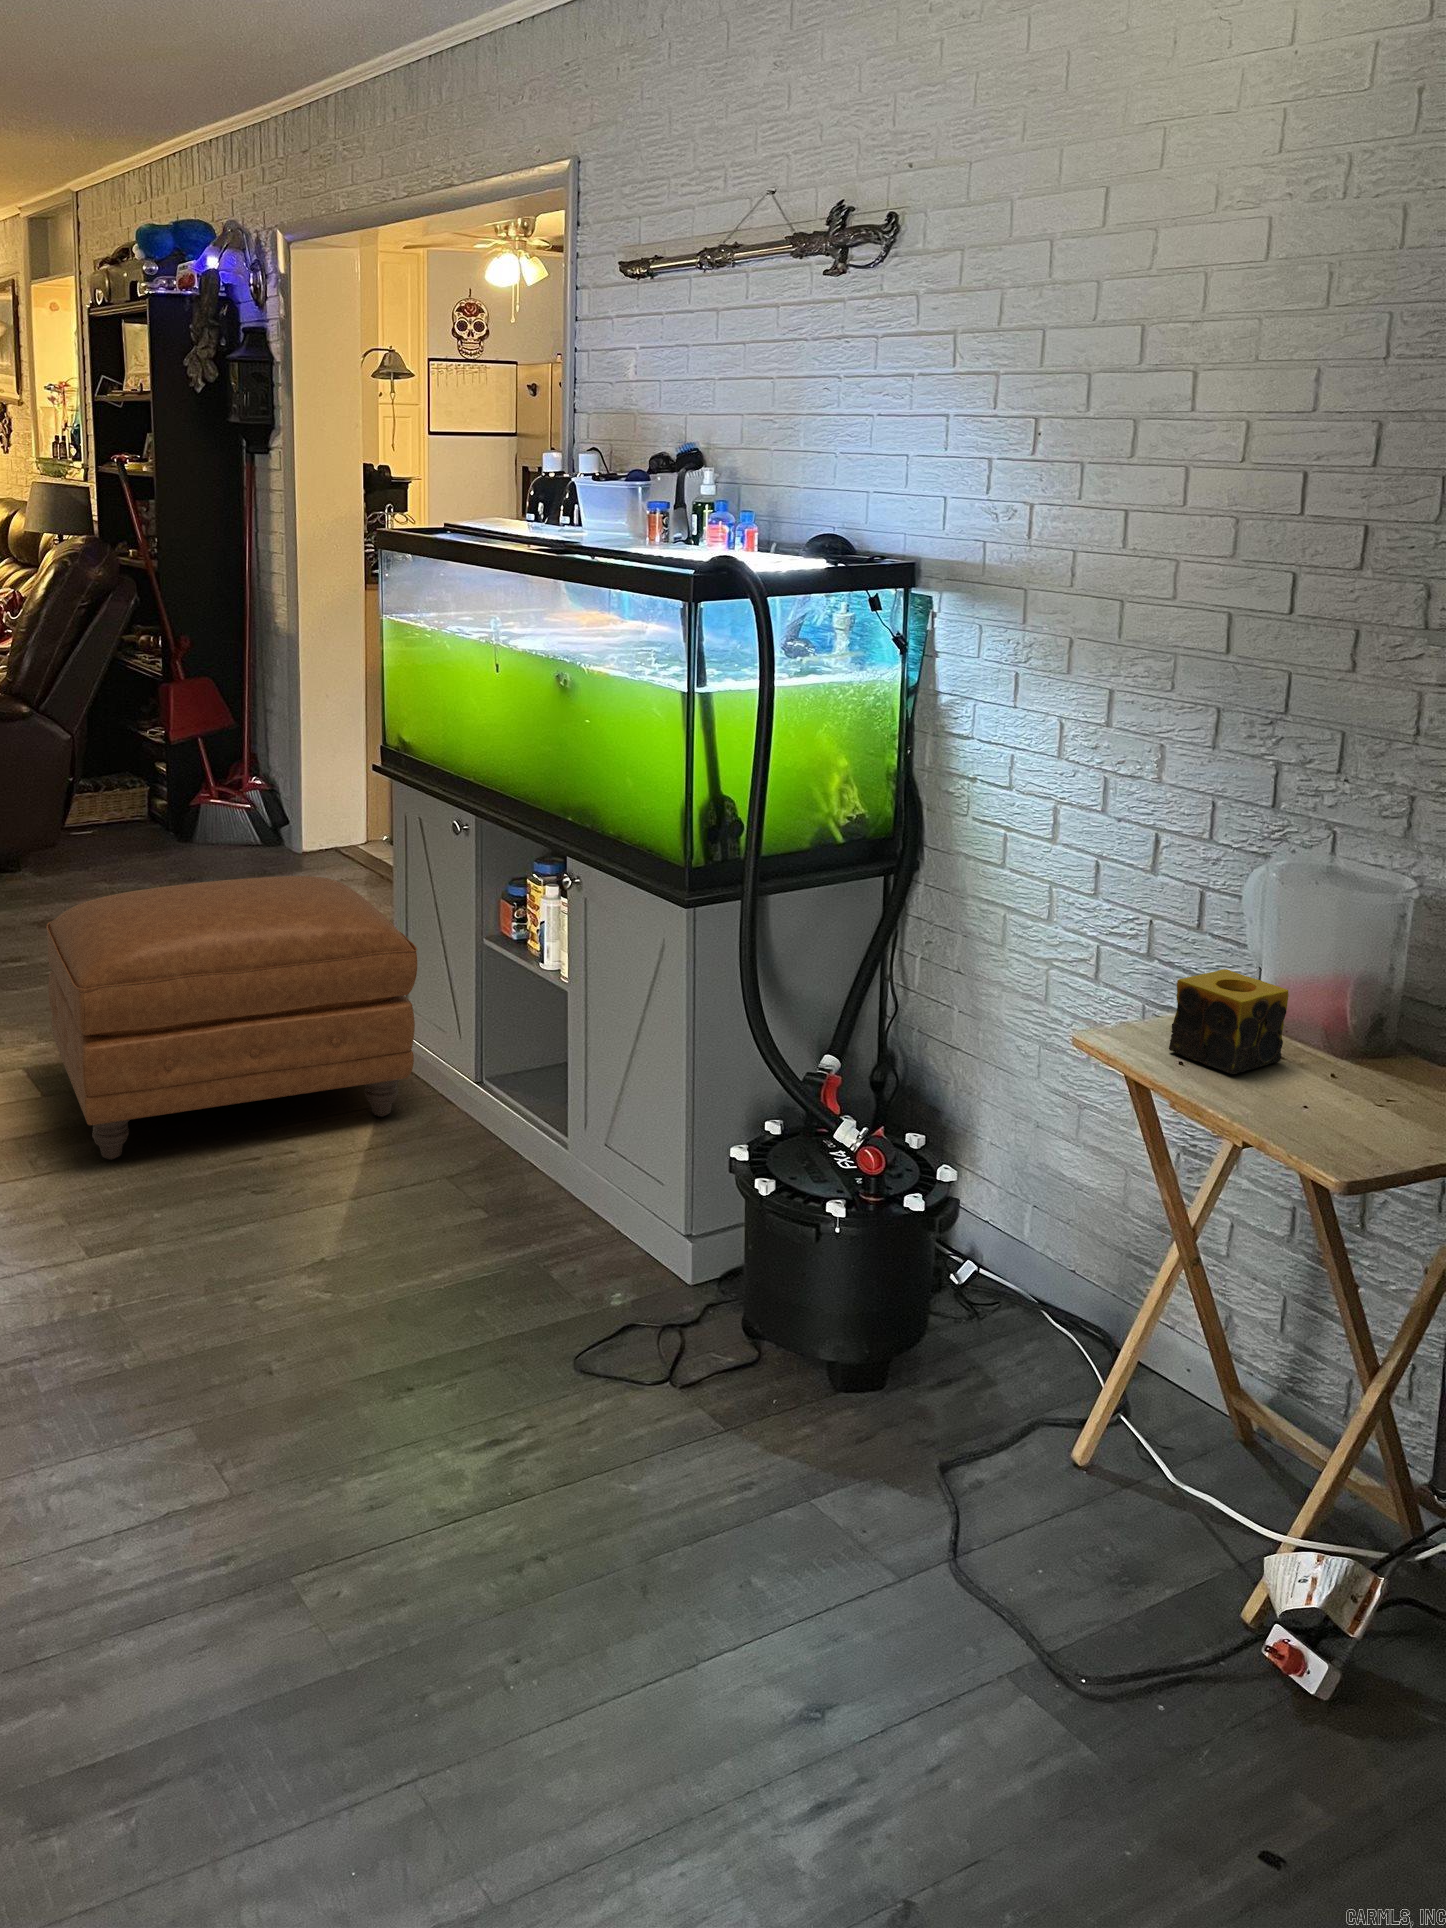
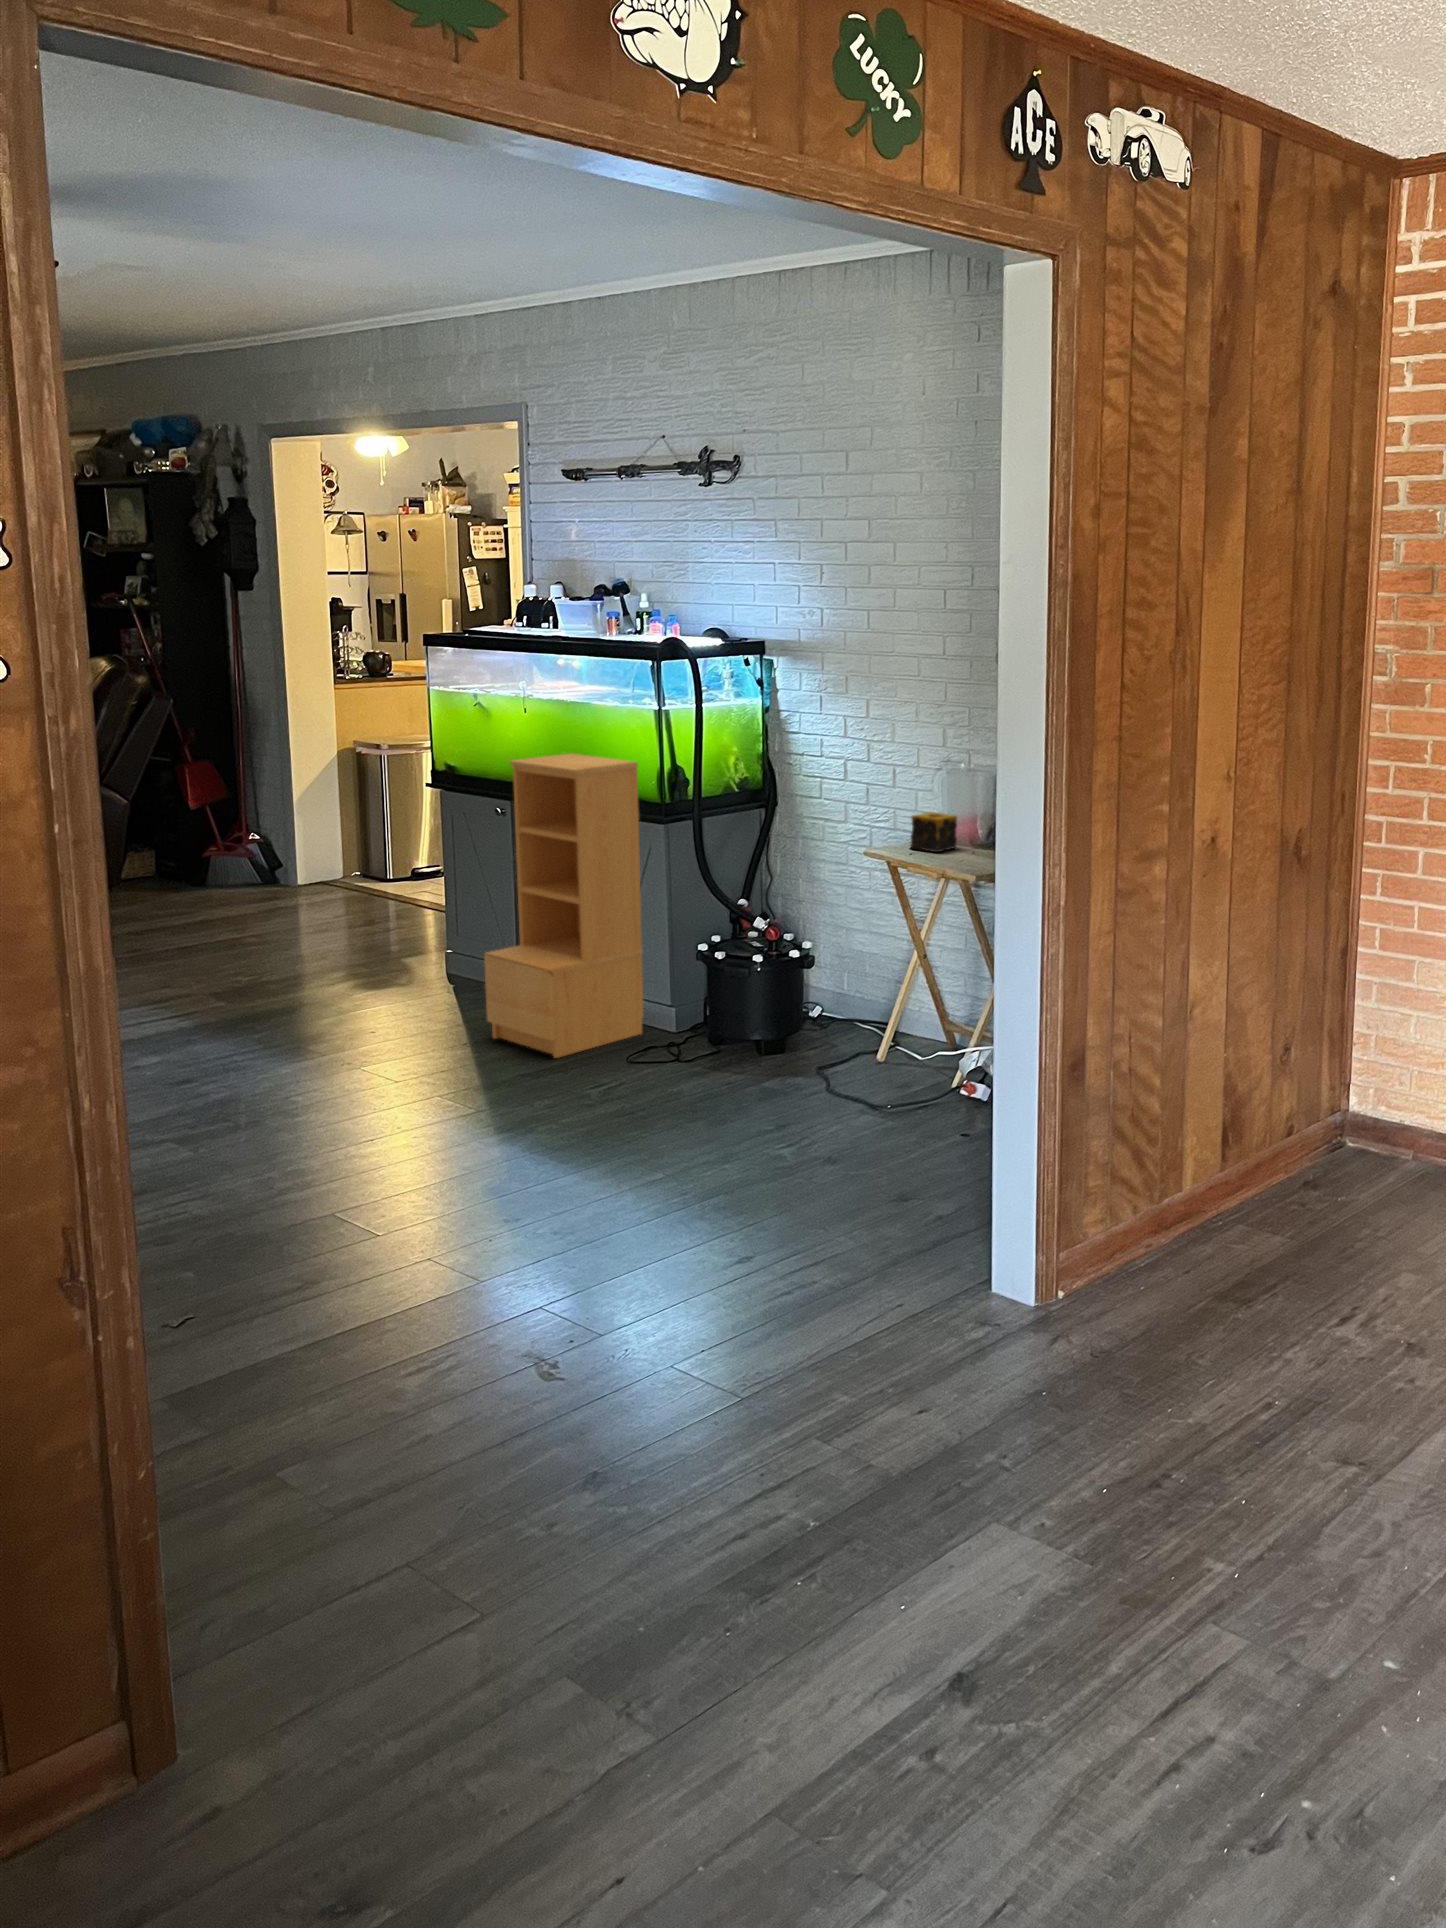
bookshelf: none [361,750,645,1322] -> present [484,754,643,1058]
ottoman: present [46,876,417,1160] -> none [227,858,480,1026]

